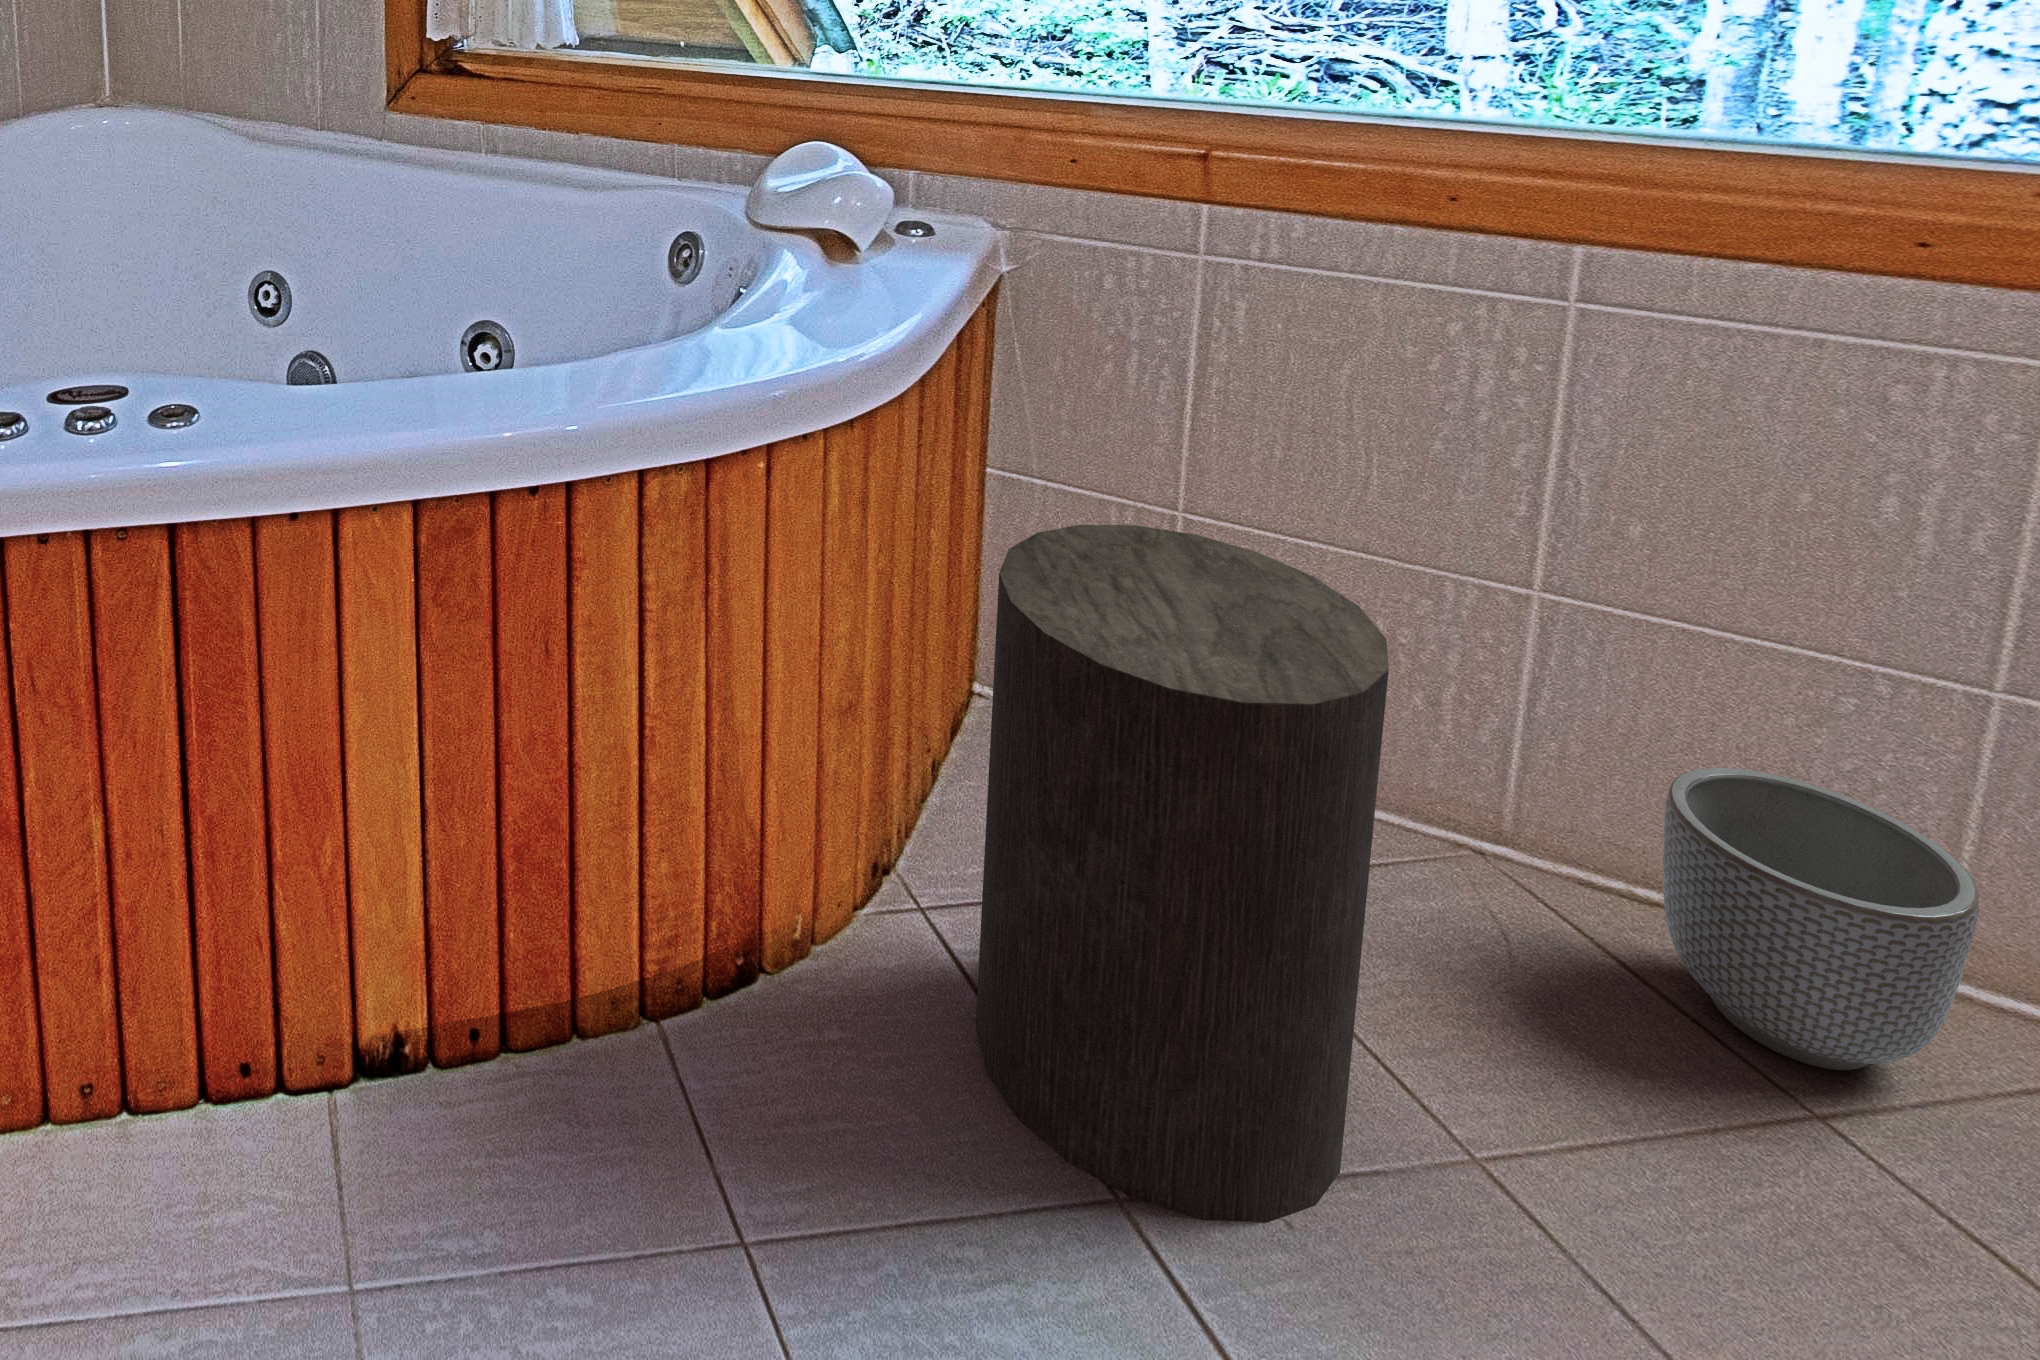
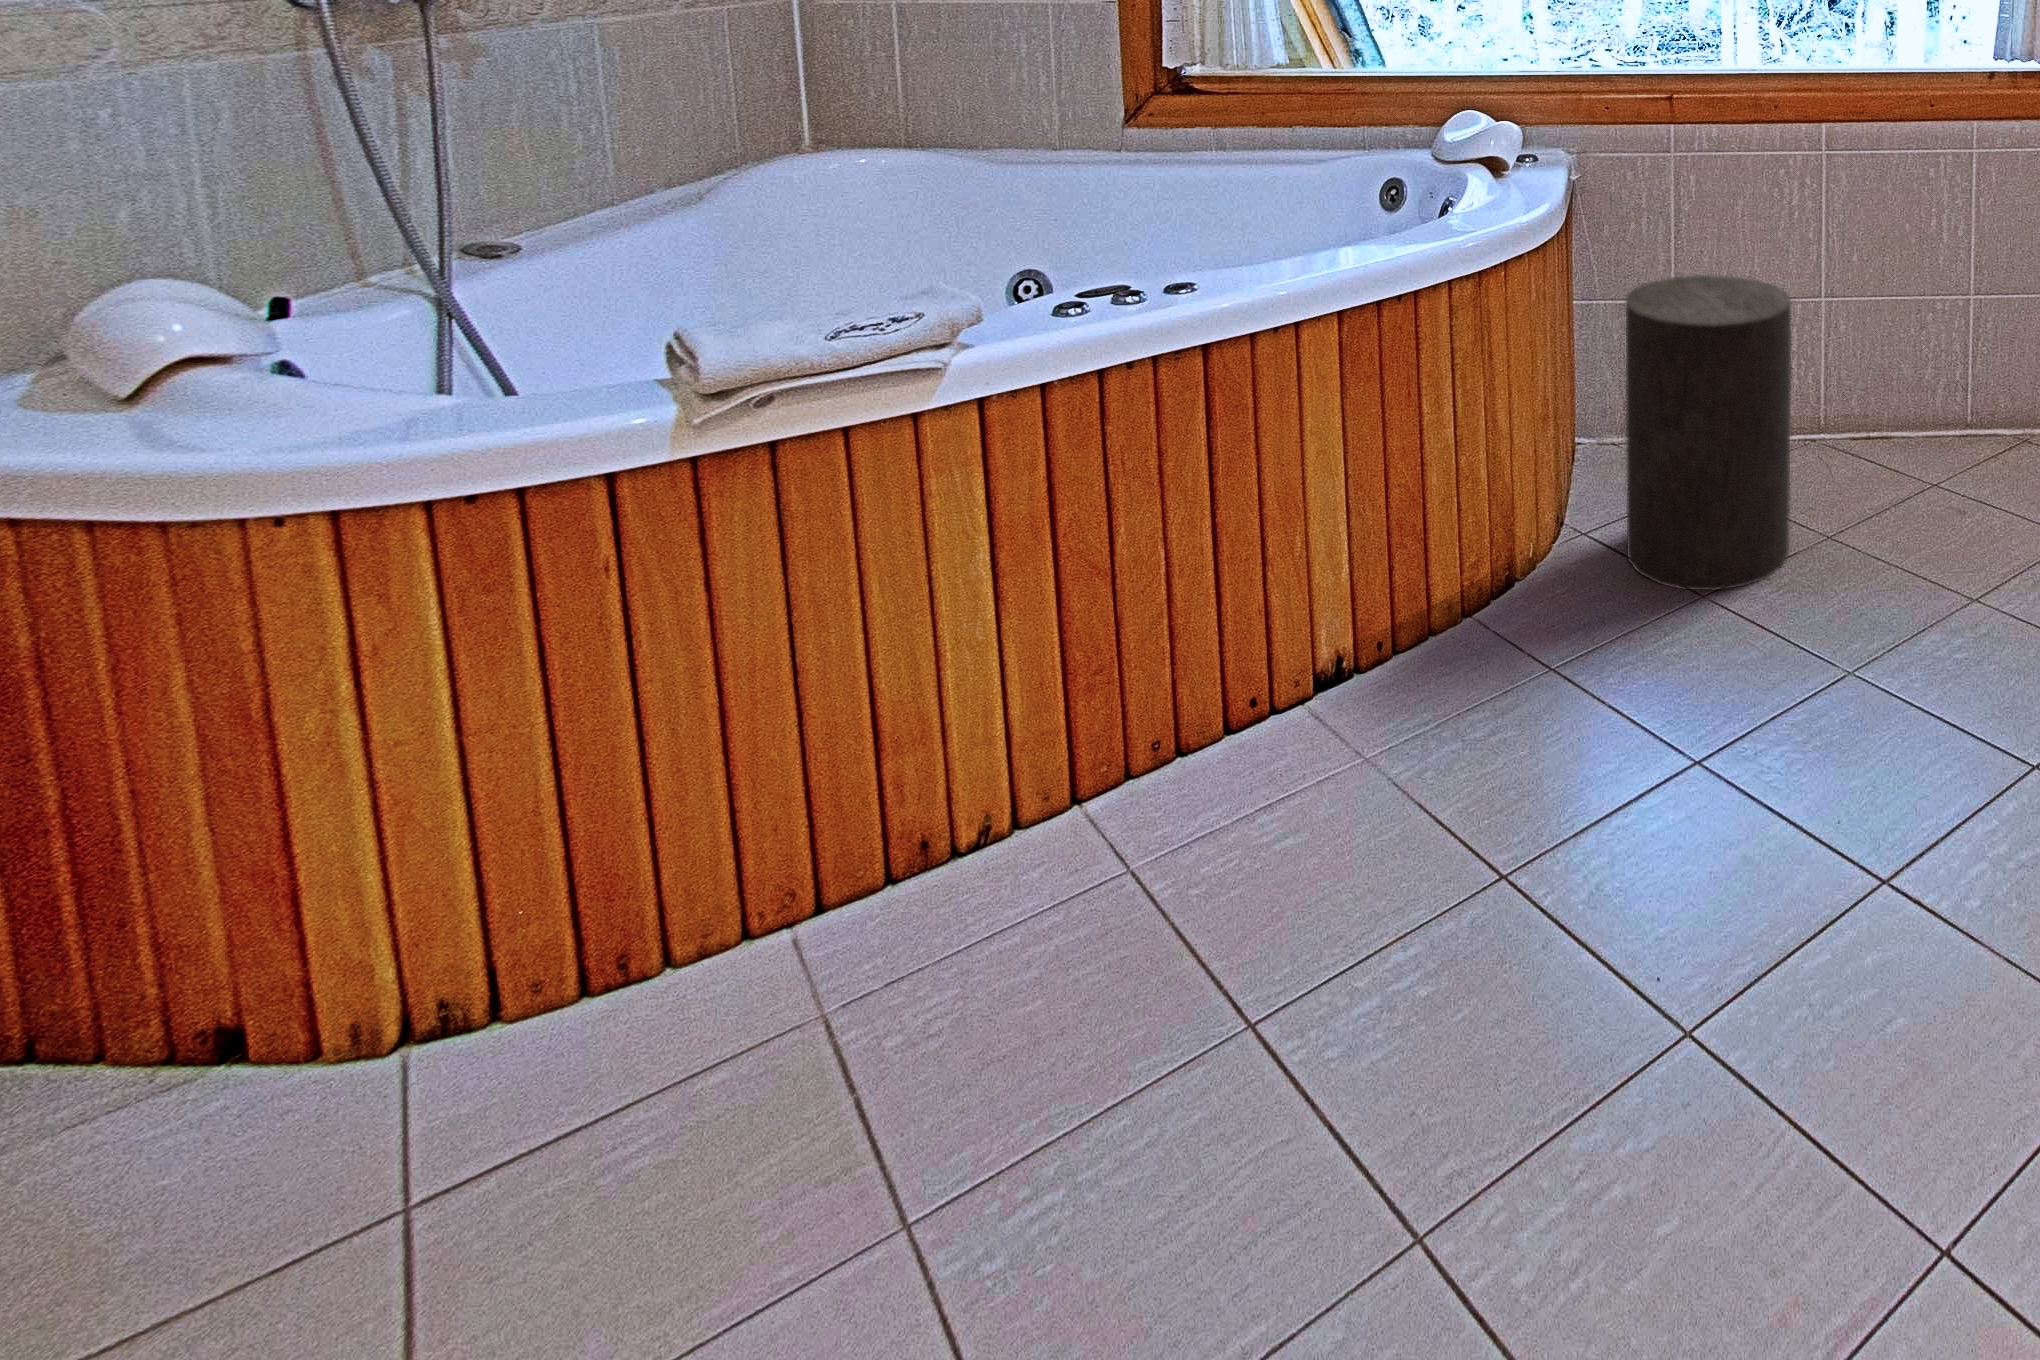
planter: present [1663,768,1979,1070] -> none [1882,349,1981,465]

